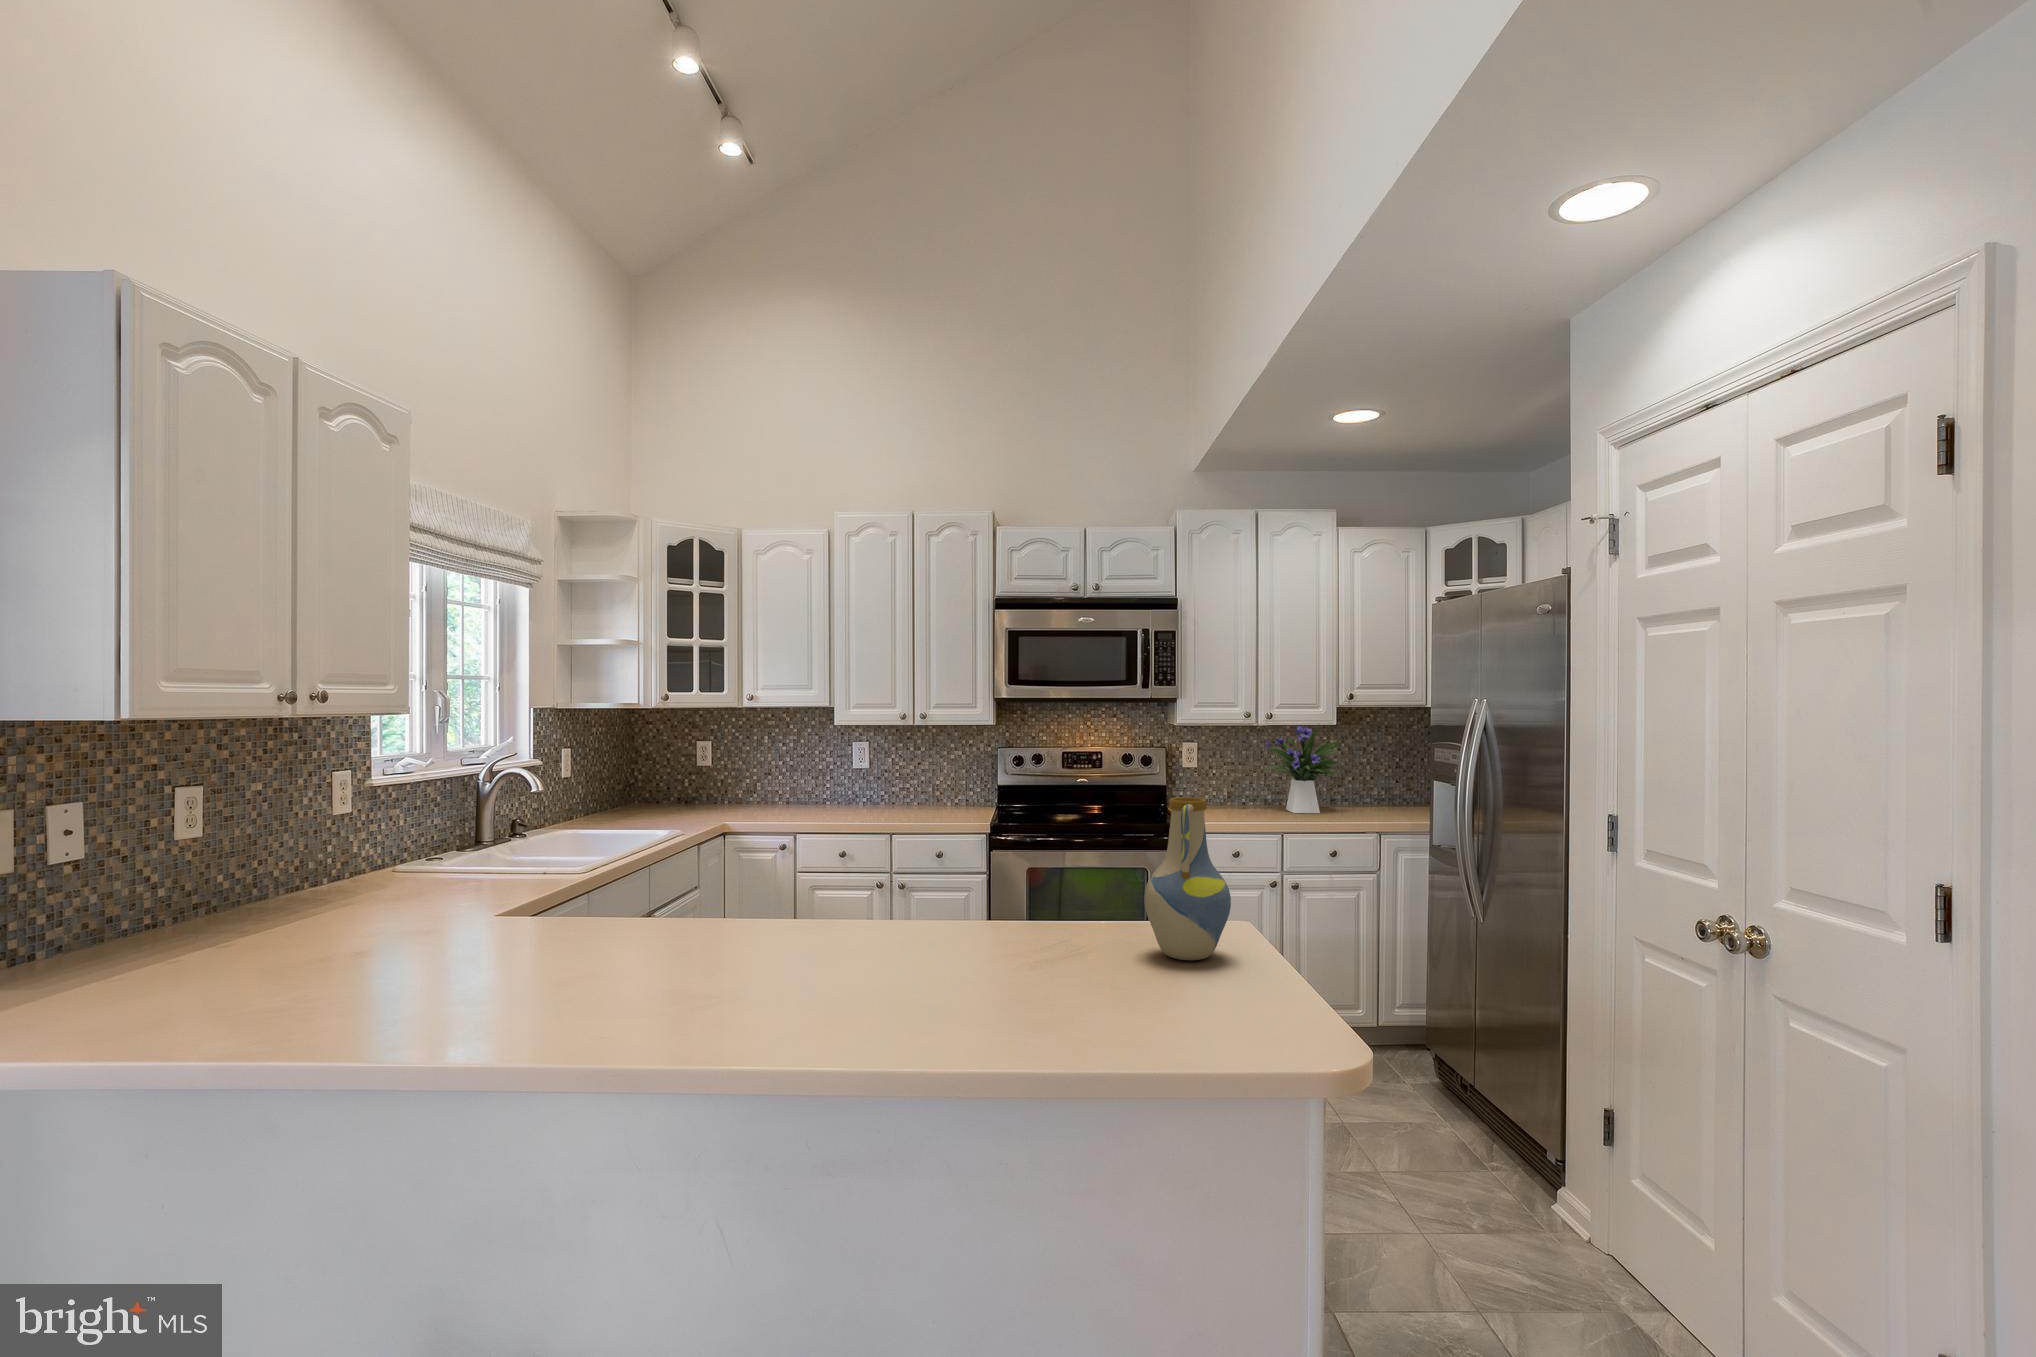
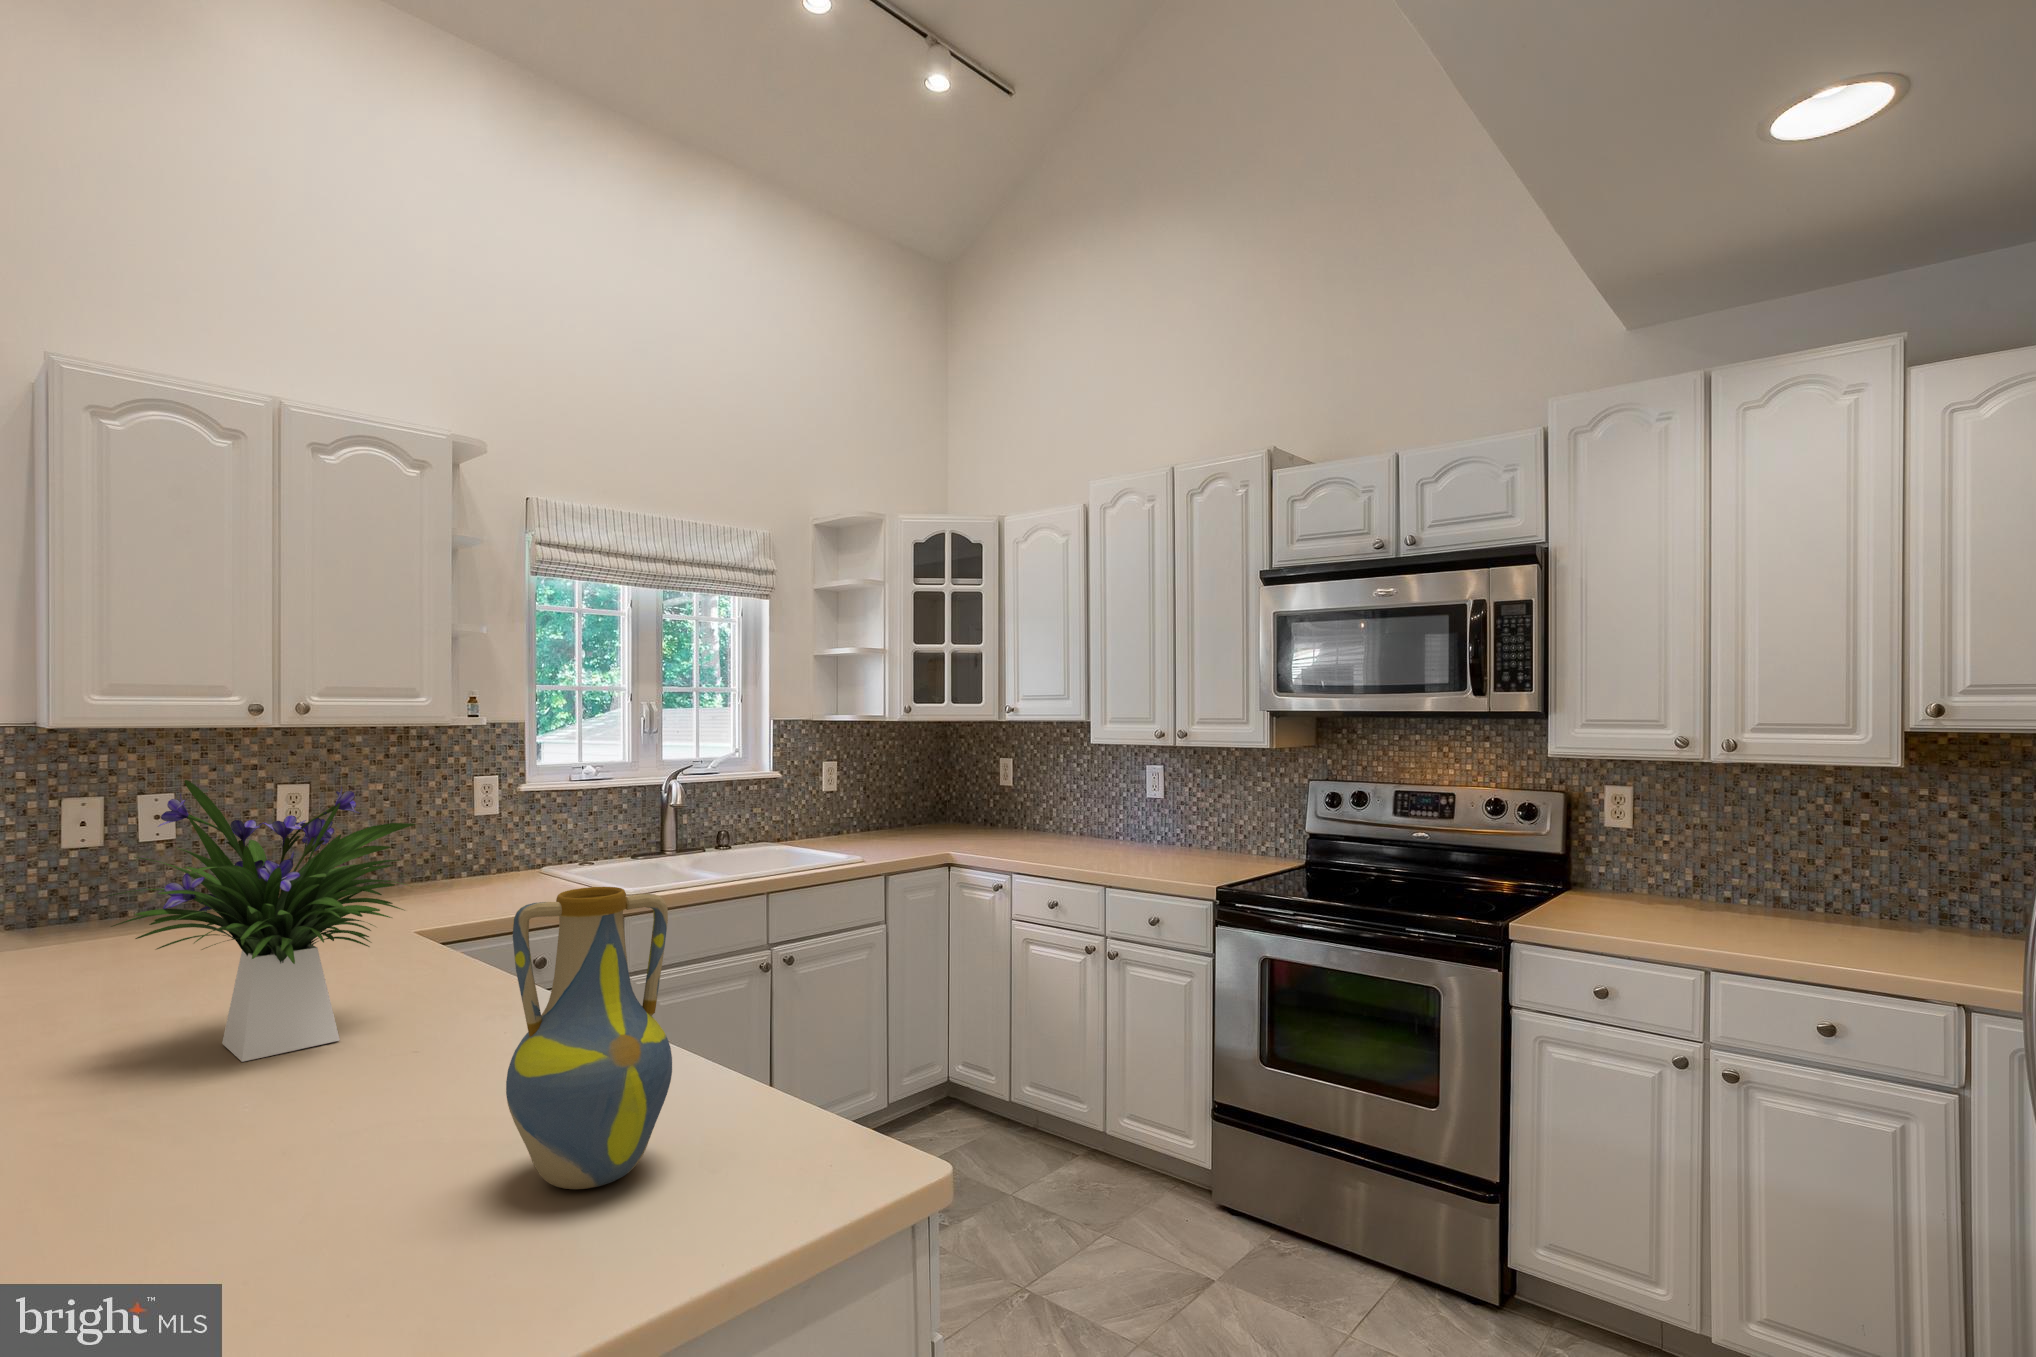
flower arrangement: present [1265,725,1342,813] -> present [106,780,415,1062]

